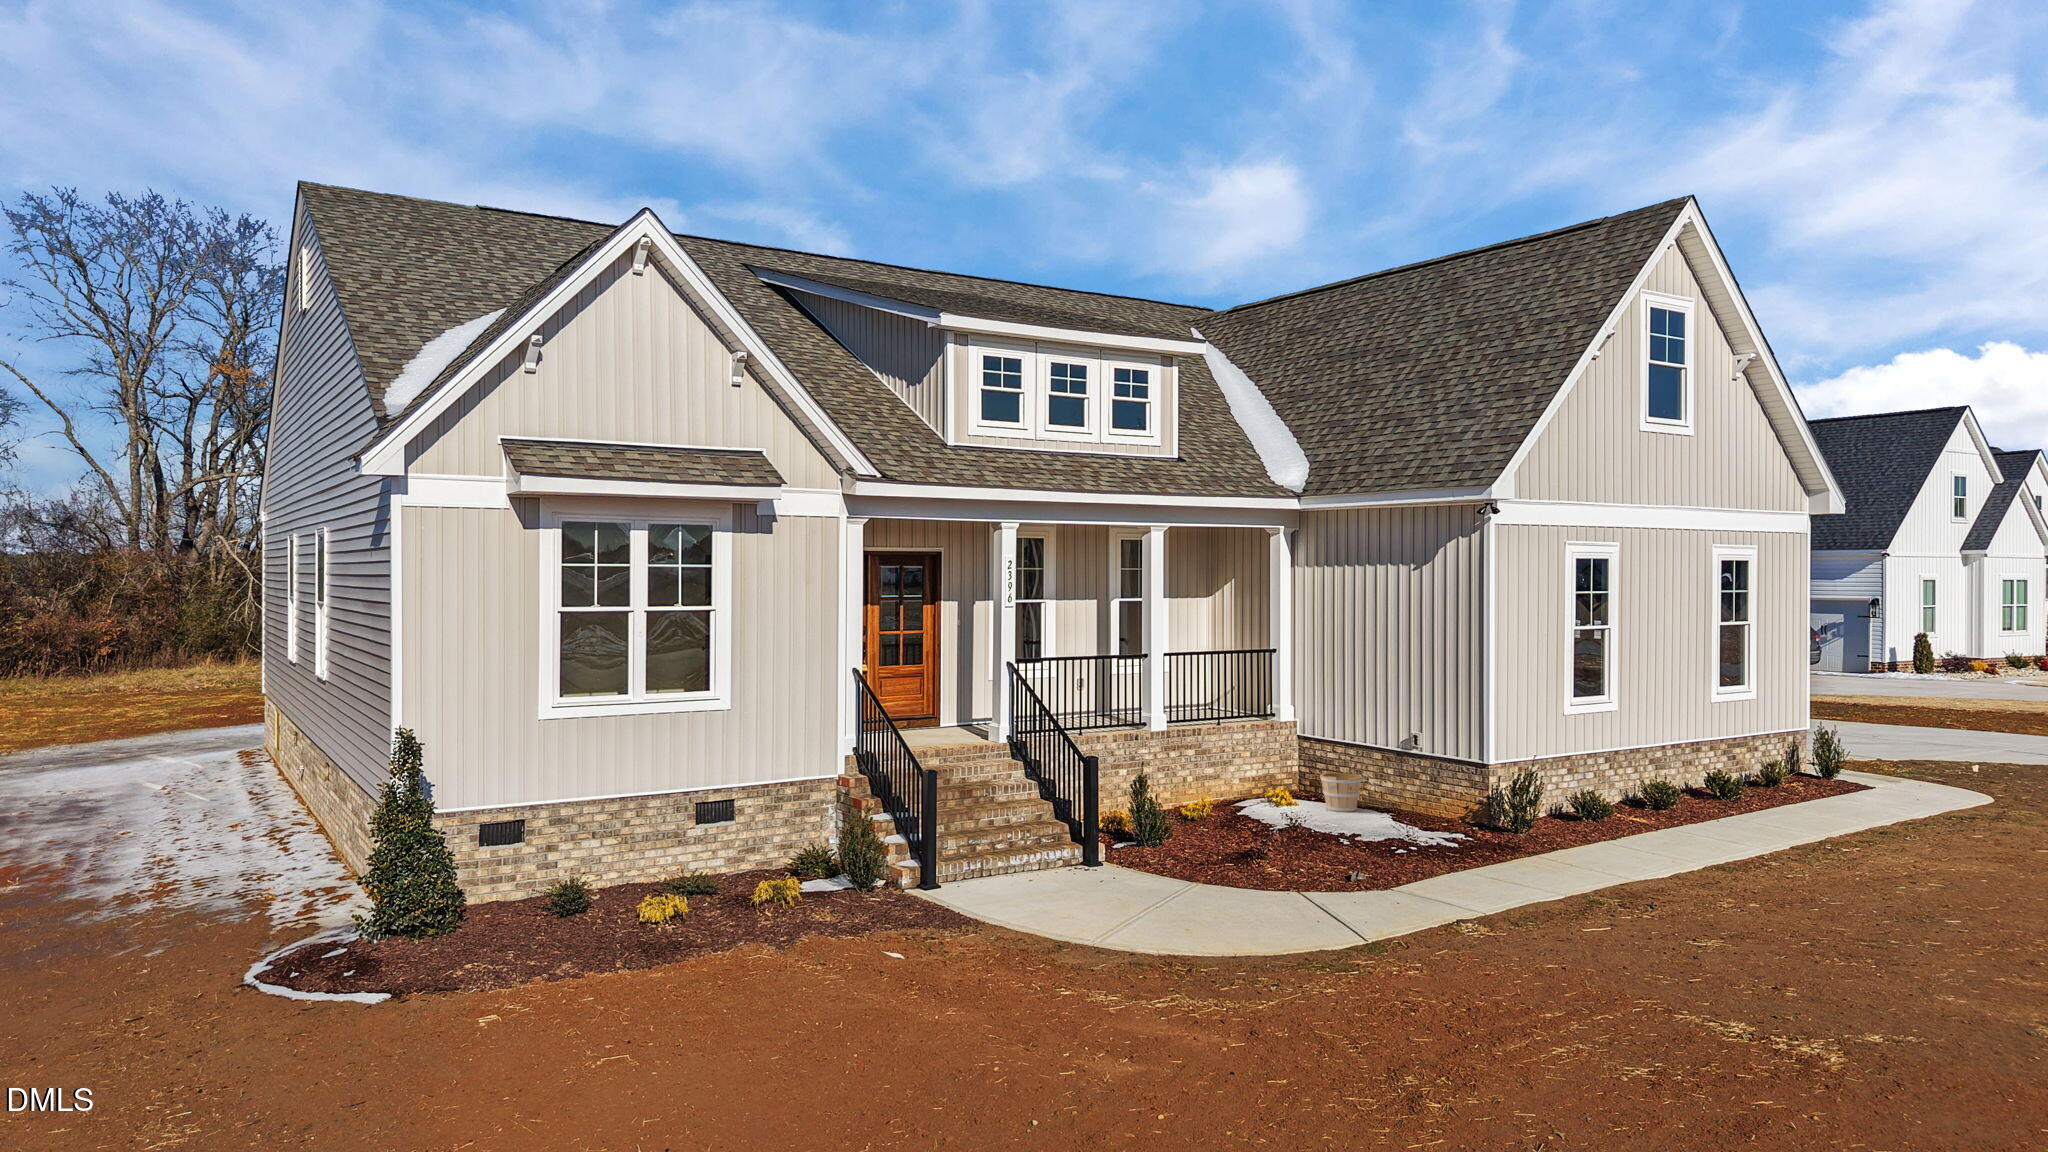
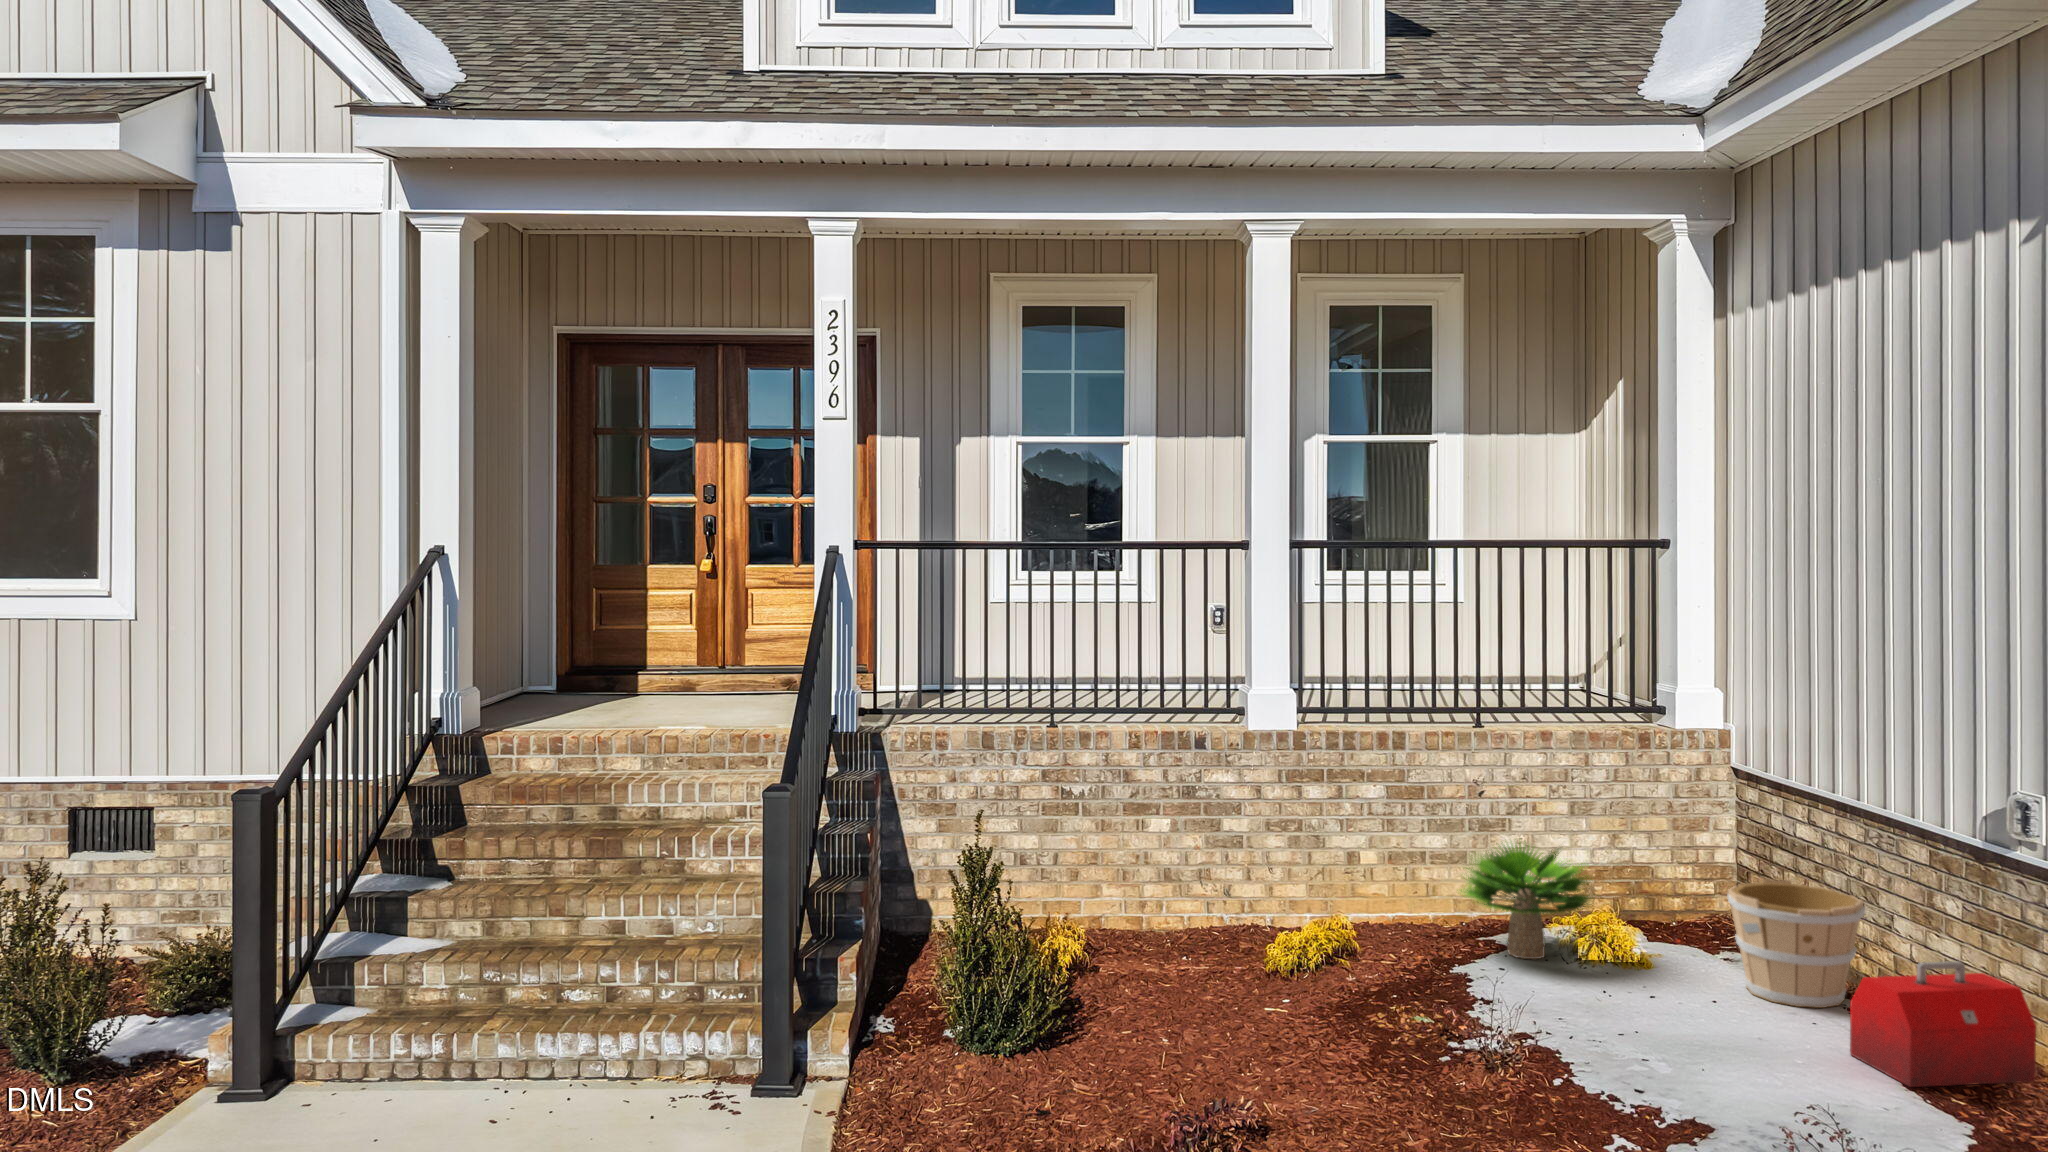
potted plant: none [1225,765,1279,810] -> present [1460,842,1592,959]
toolbox: none [1376,787,1423,824] -> present [1850,961,2036,1087]

